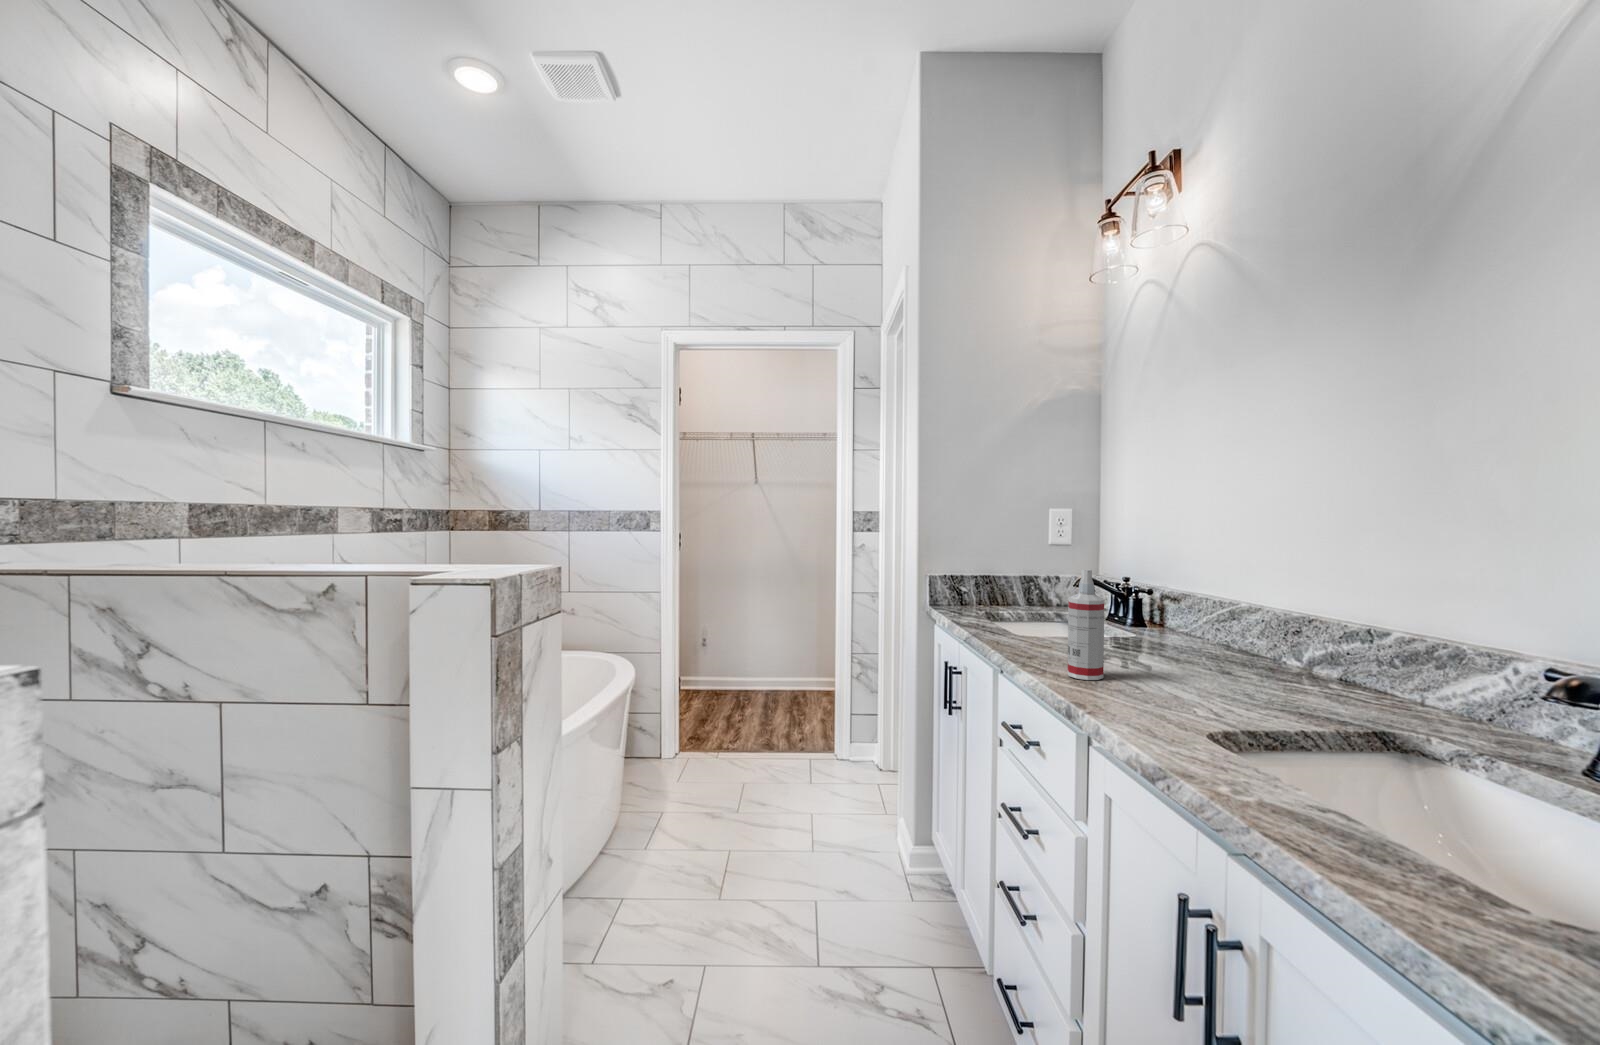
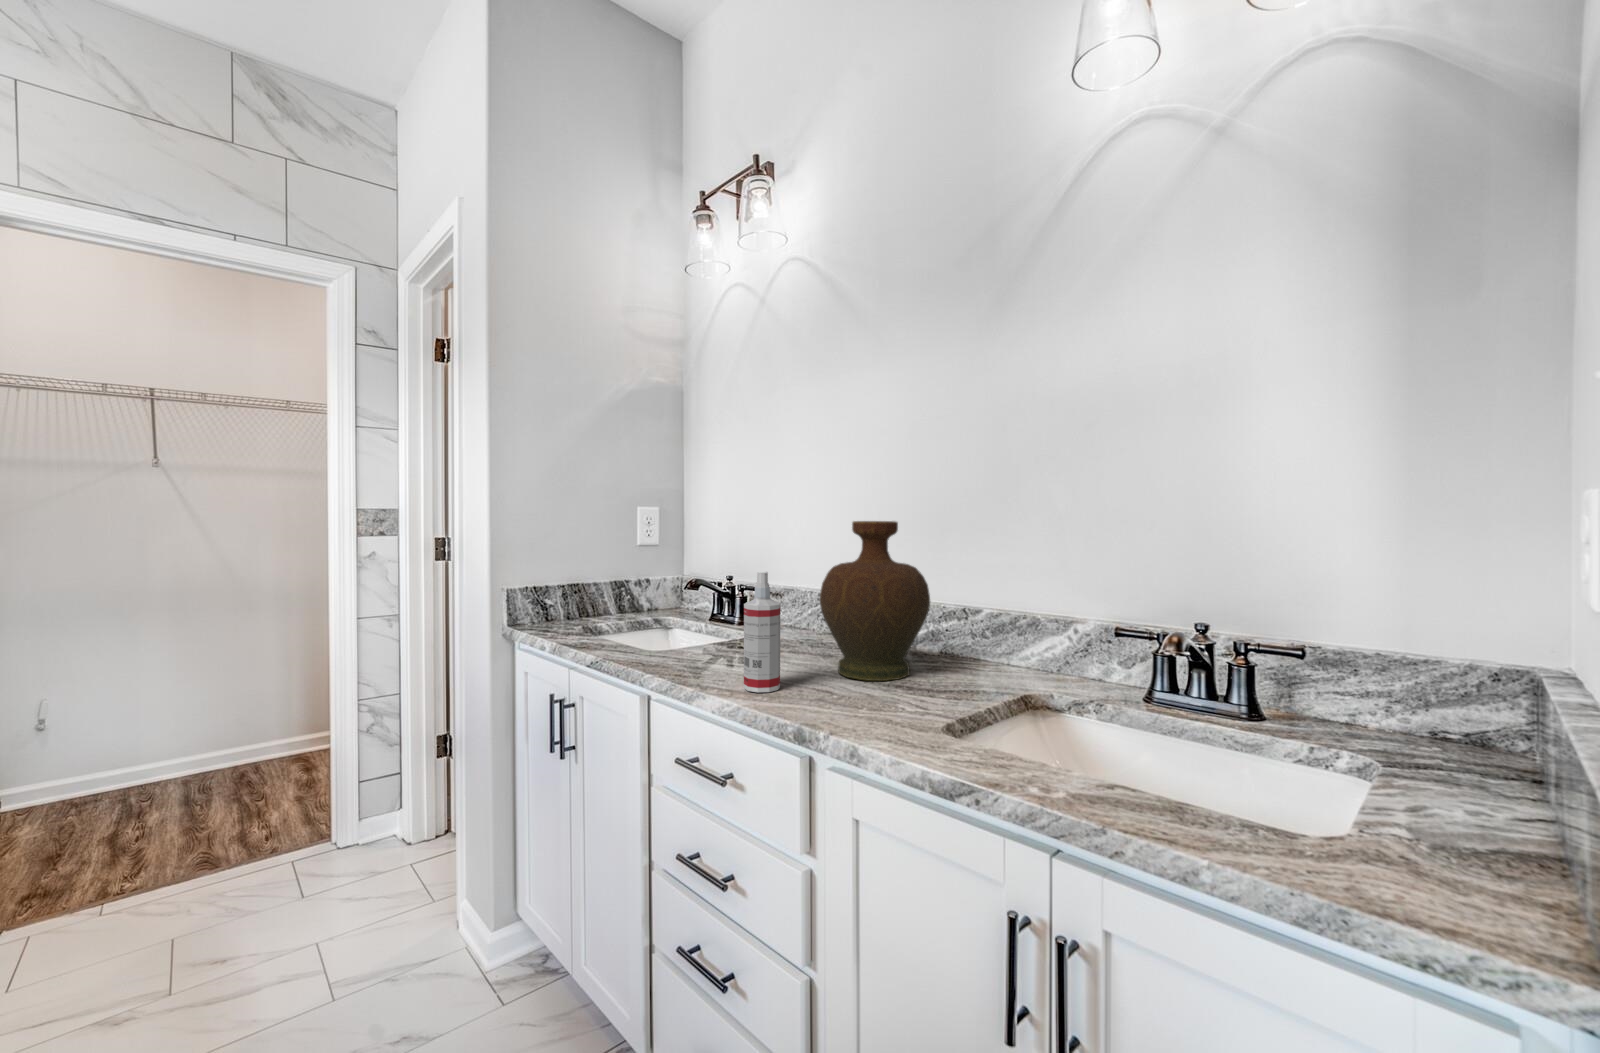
decorative vase: none [1156,524,1295,693] -> present [820,521,930,681]

